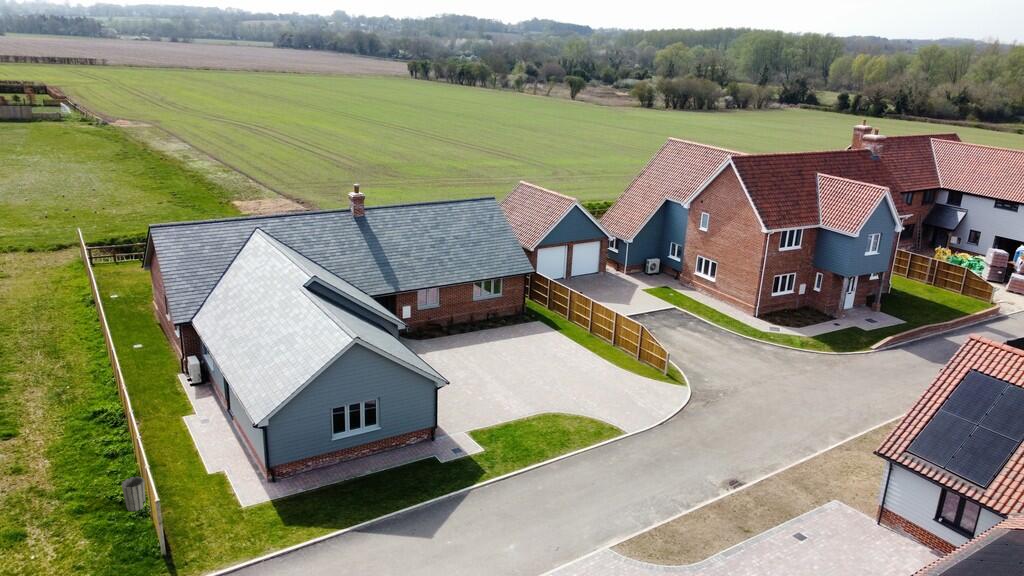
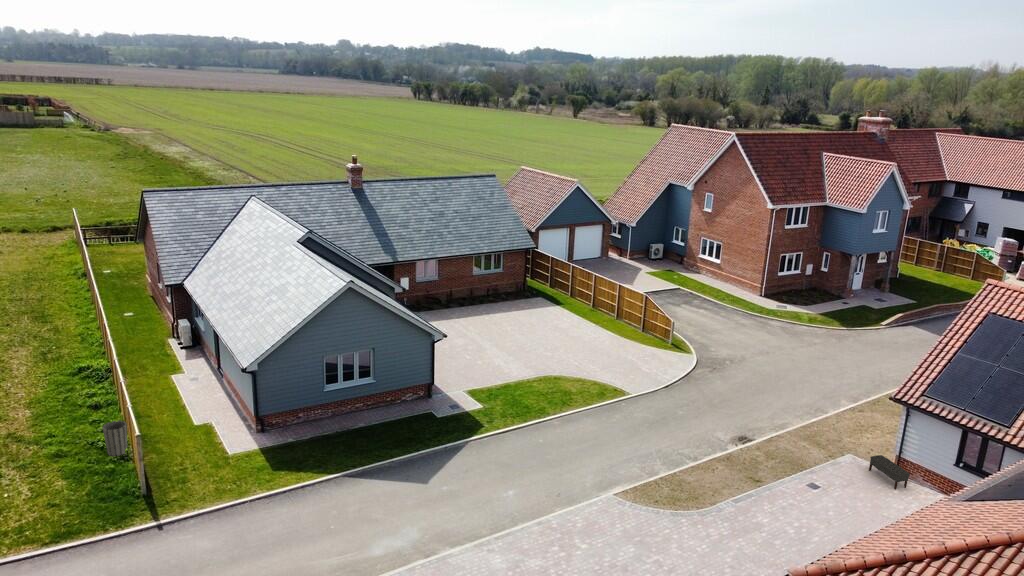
bench: none [853,503,892,538] -> present [869,455,910,489]

